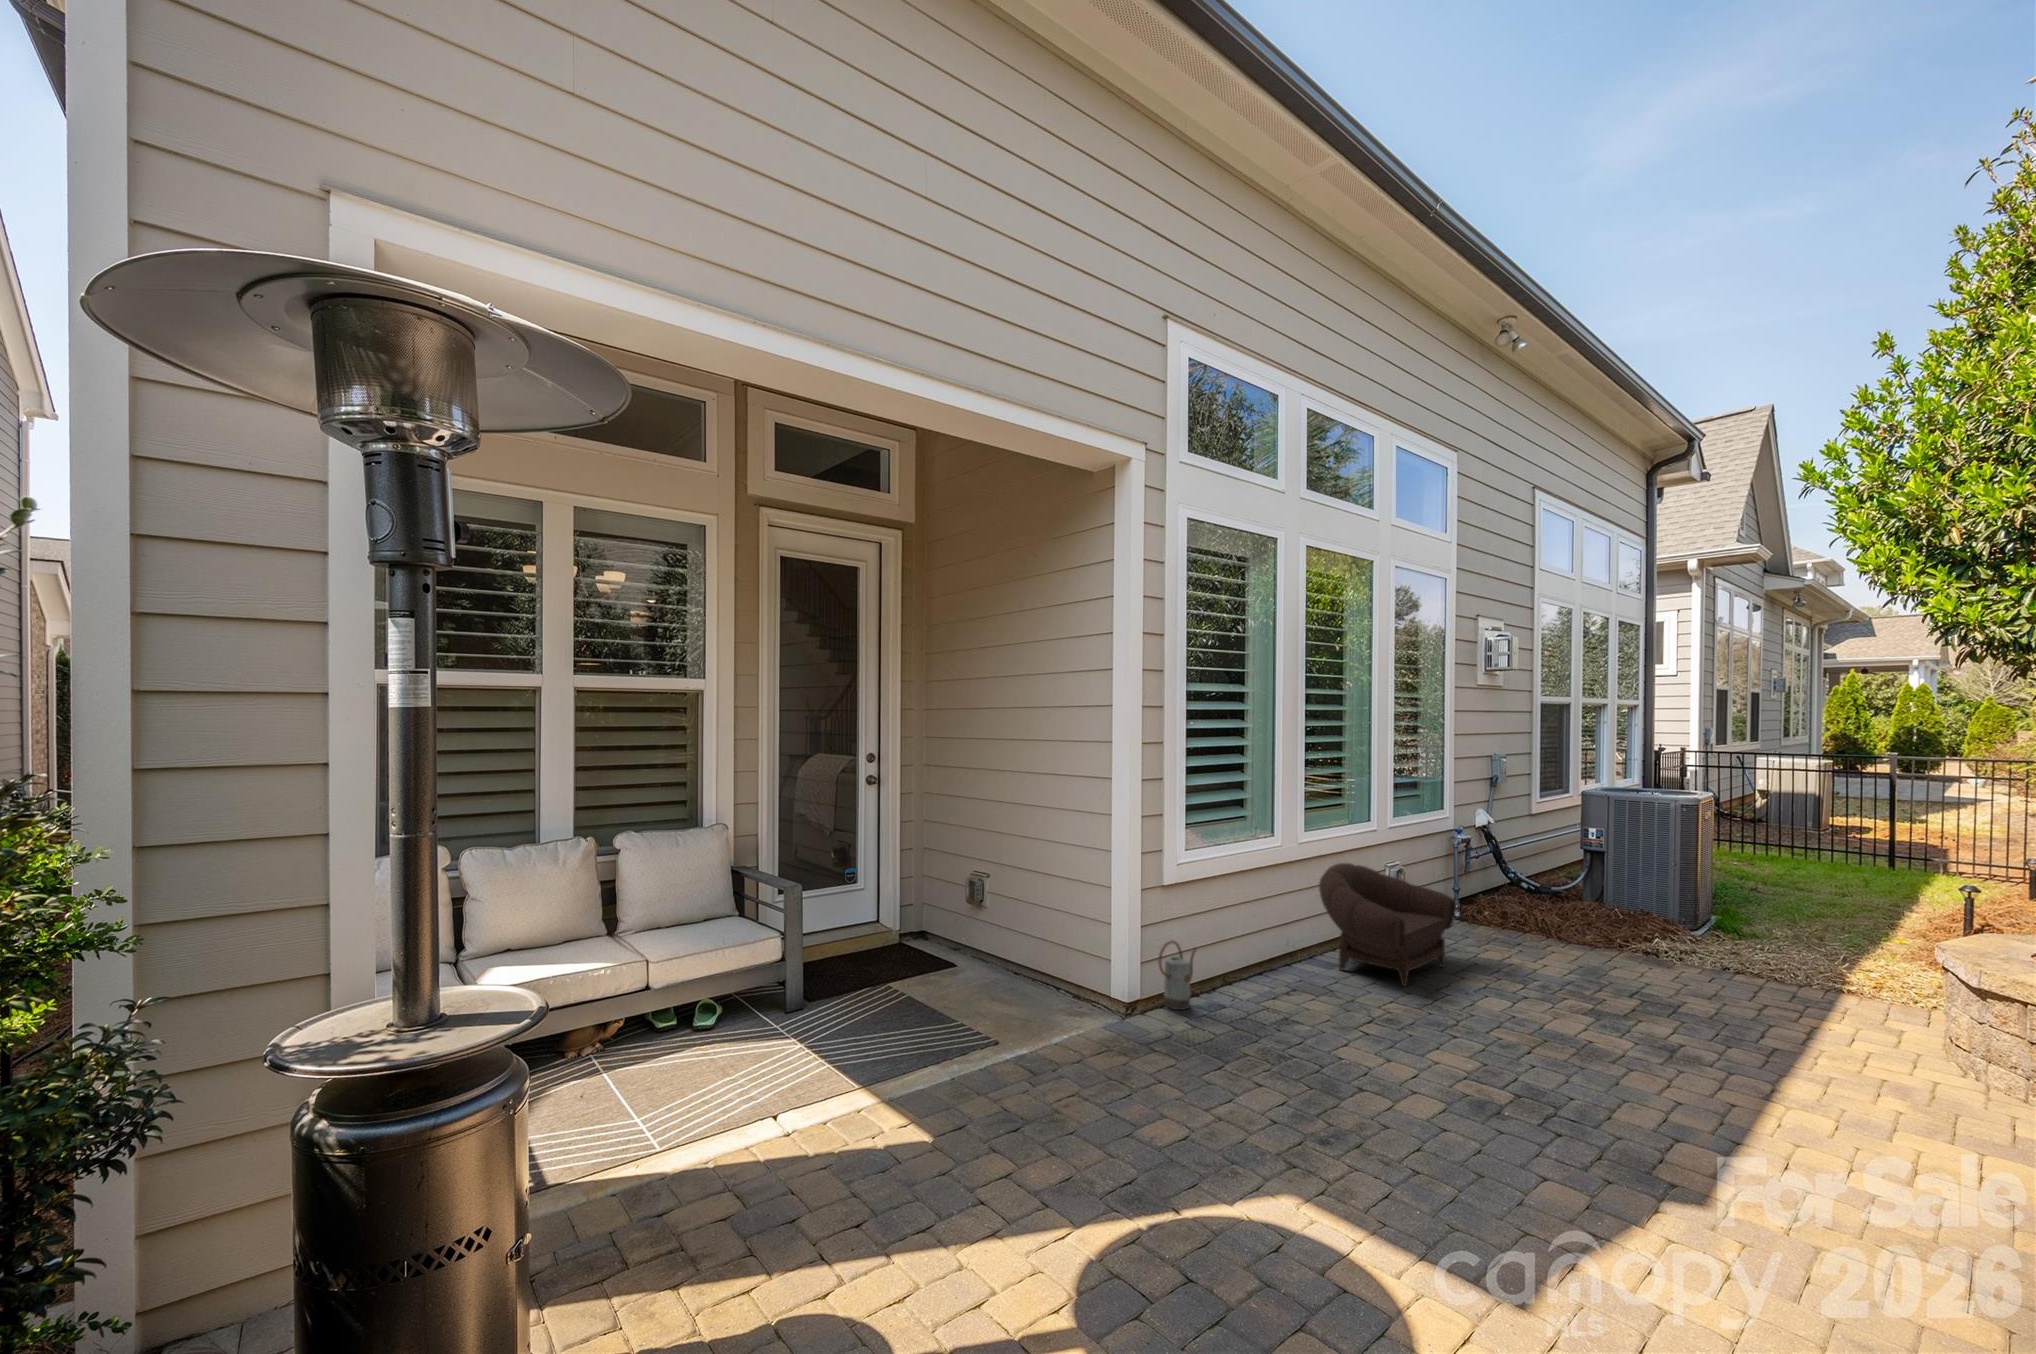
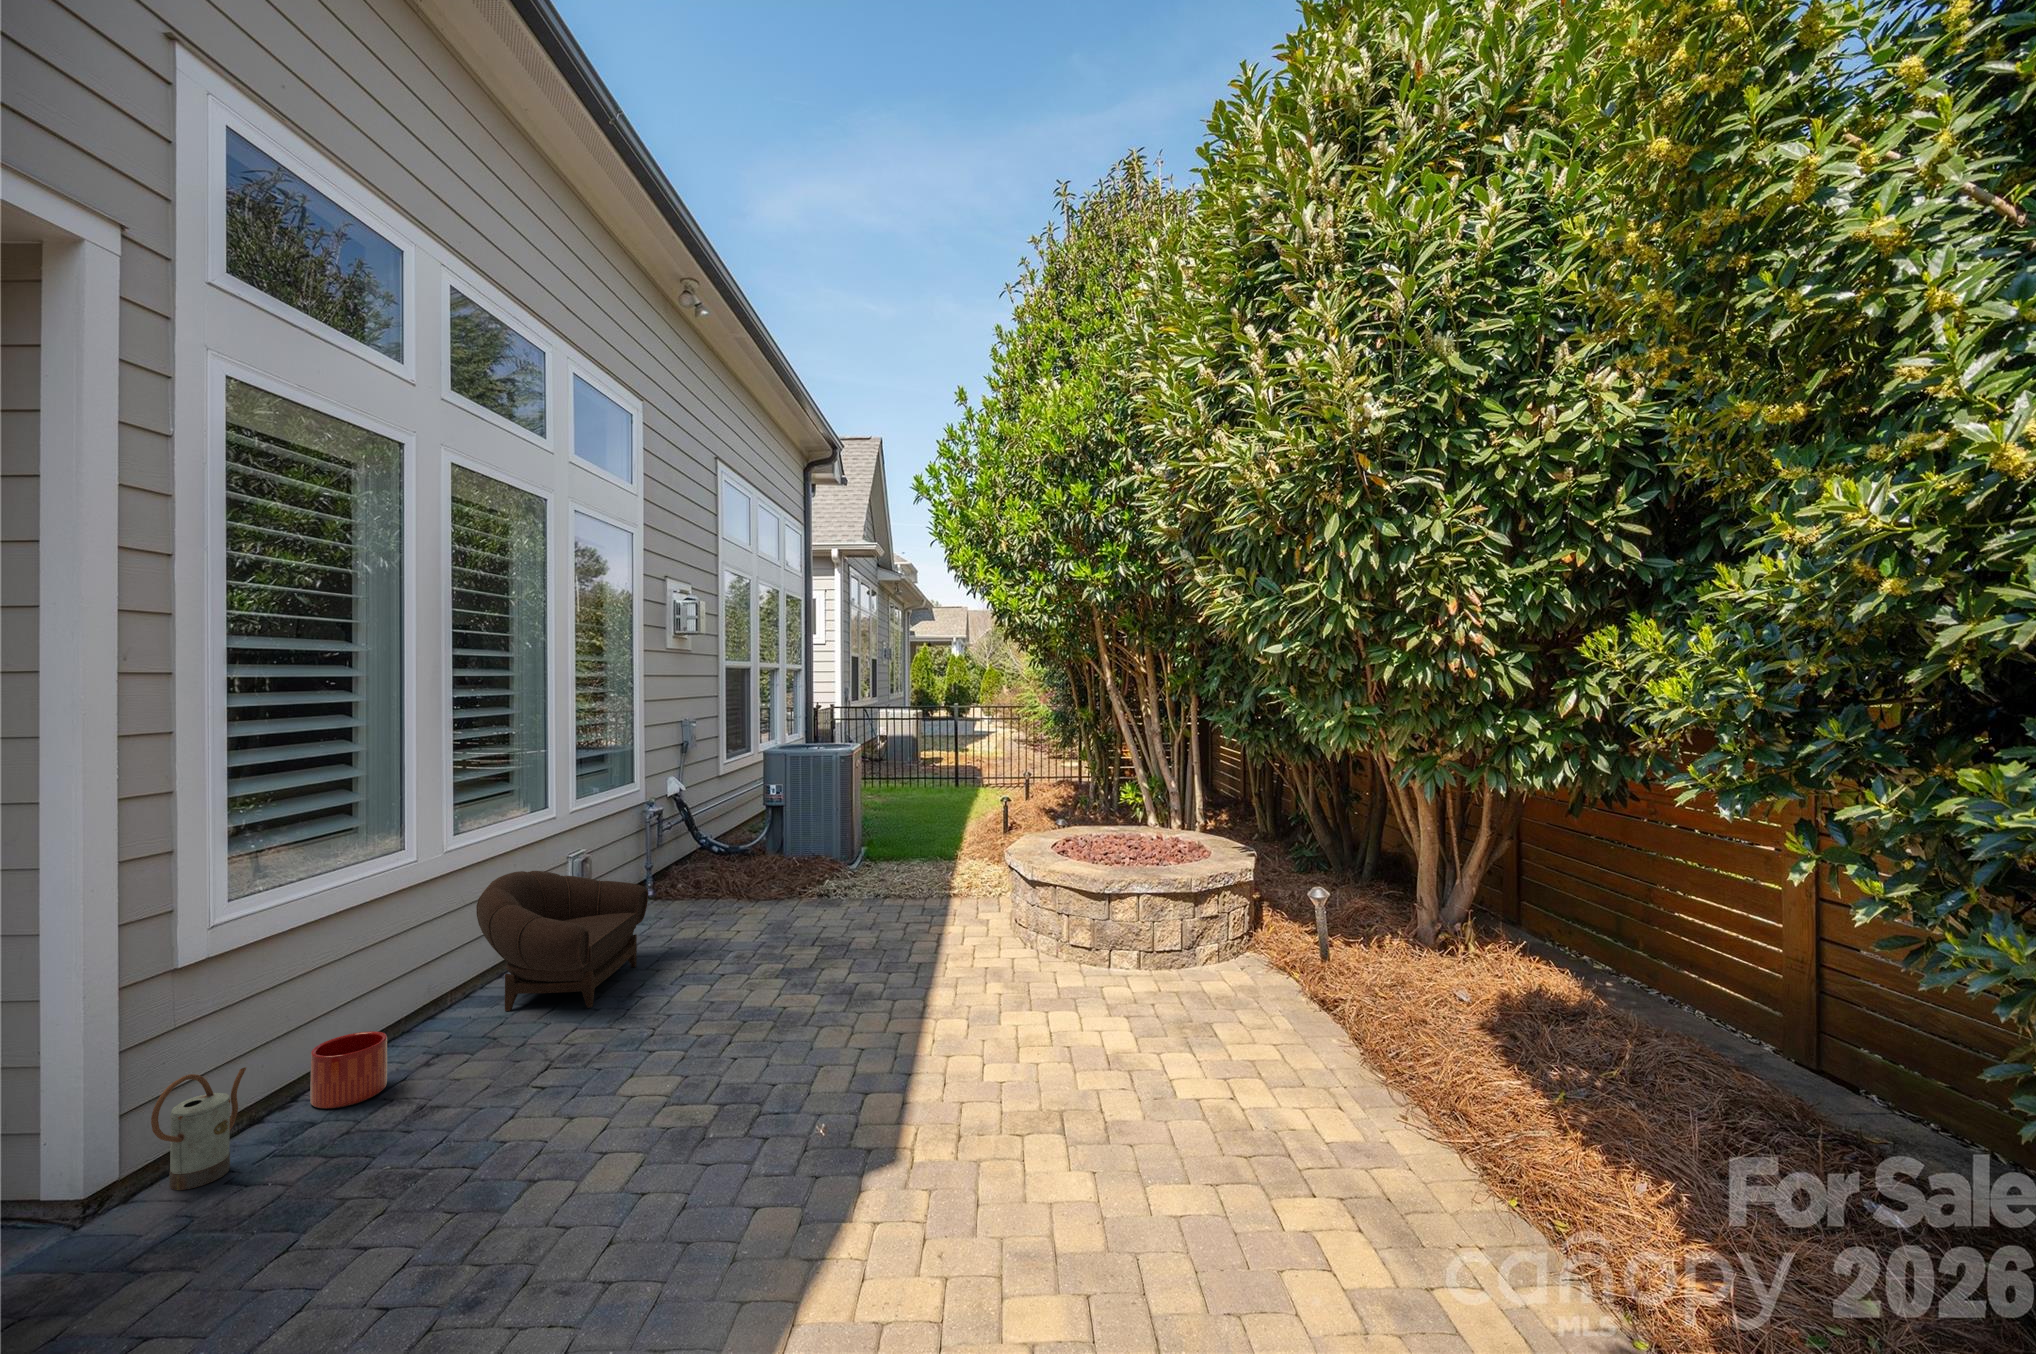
planter: none [1225,949,1267,996] -> present [310,1031,387,1109]

